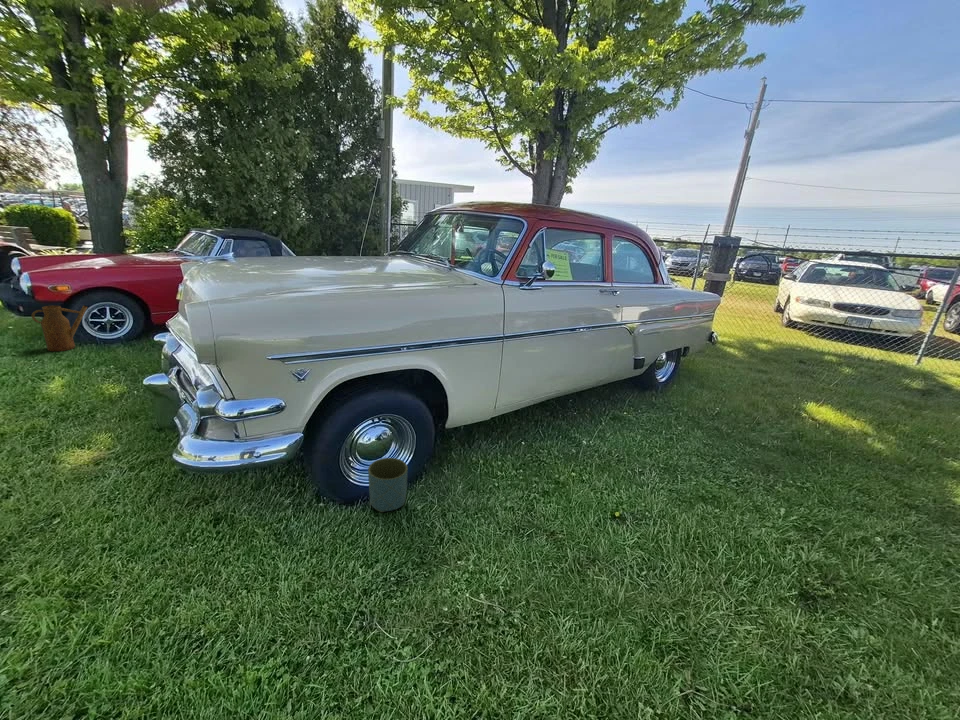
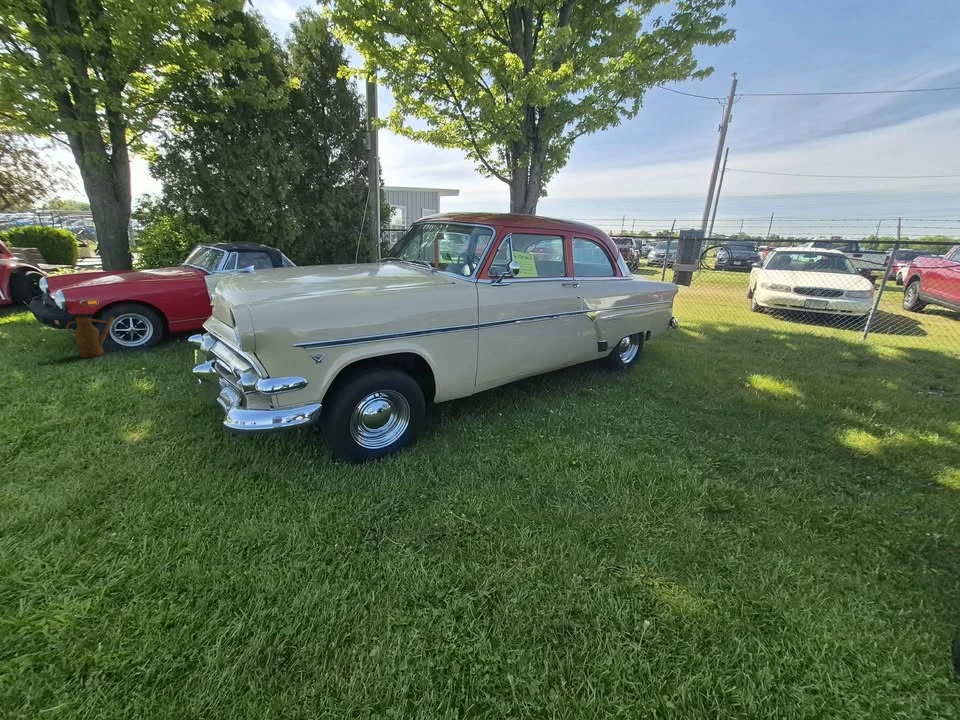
planter: present [368,458,408,512] -> none [373,425,405,468]

